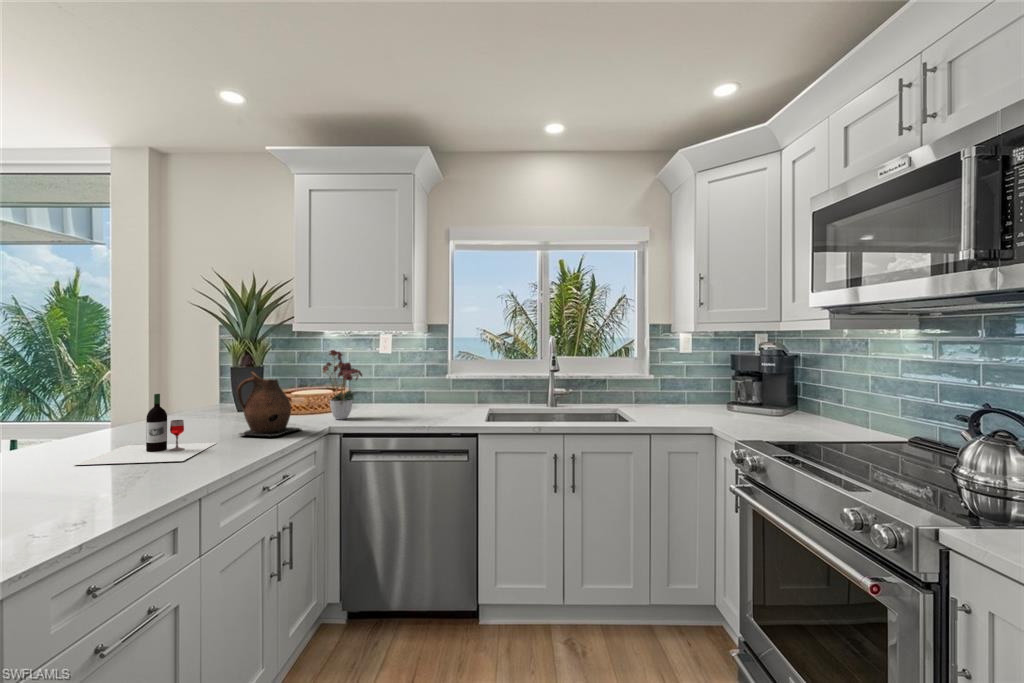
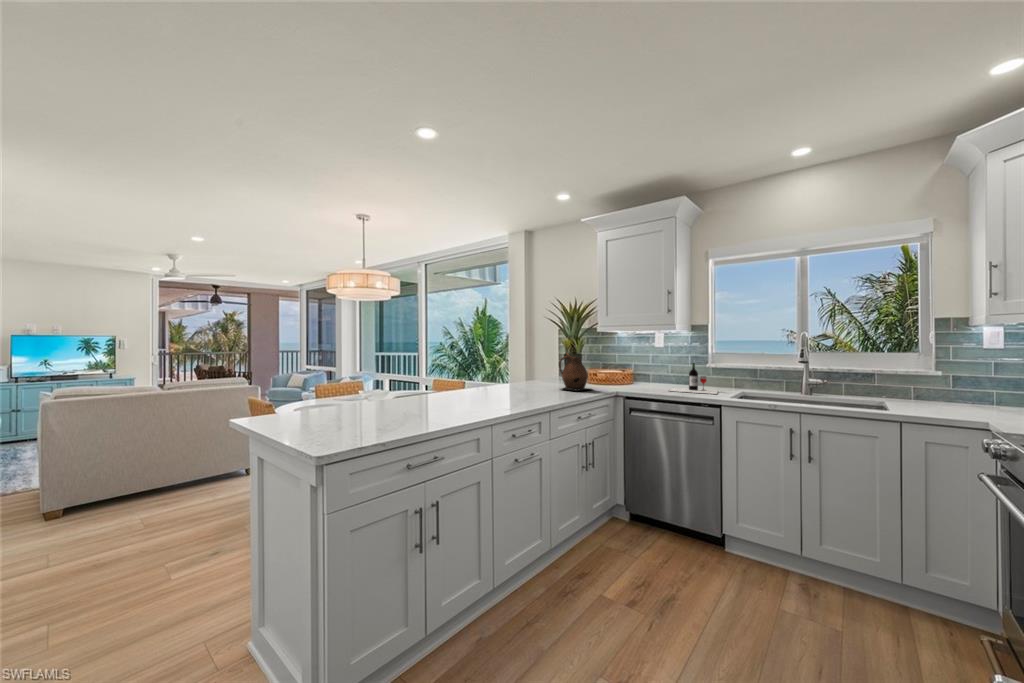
flower arrangement: present [322,350,362,420] -> none [609,340,638,388]
wine bottle: present [74,394,216,465] -> present [669,363,718,394]

